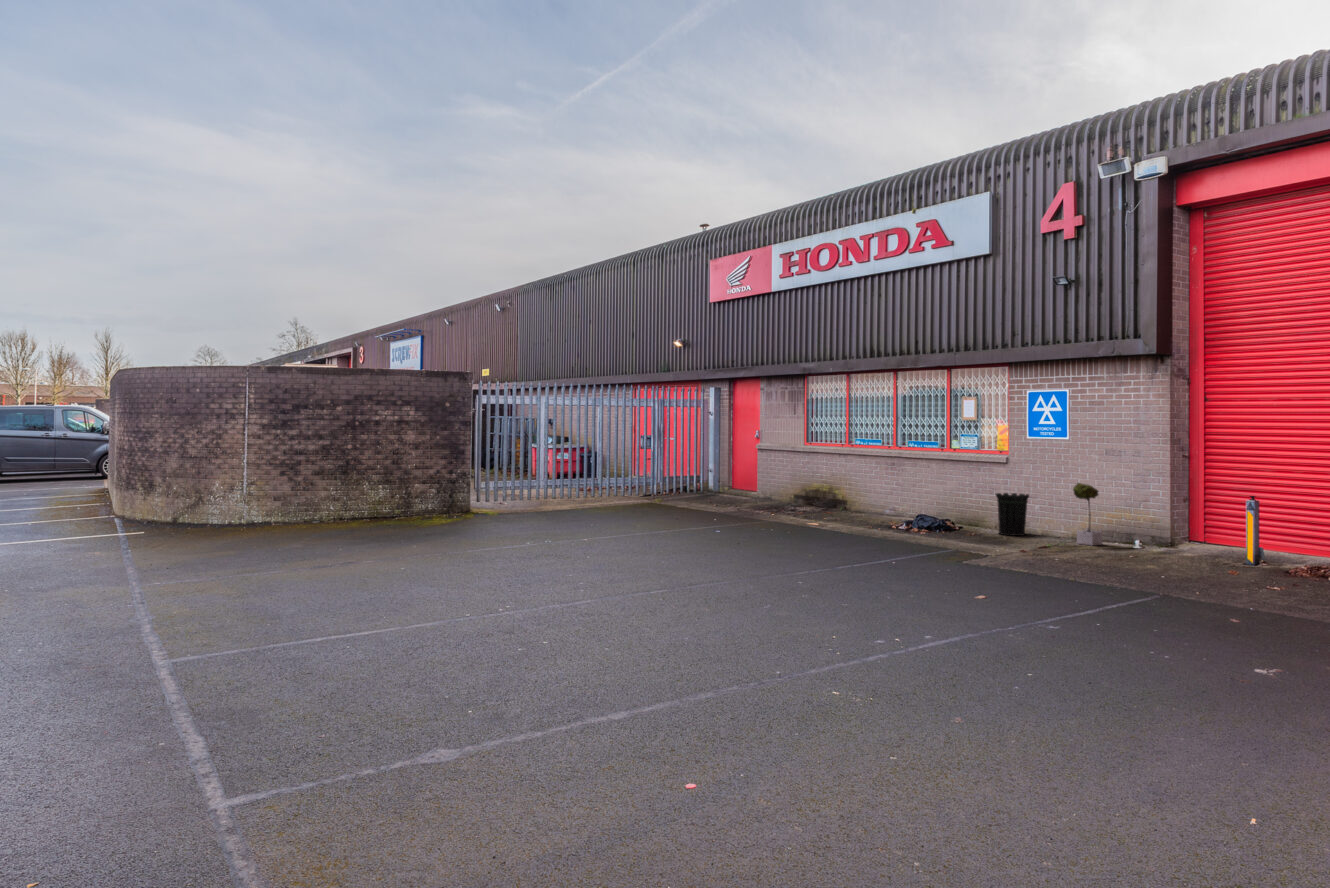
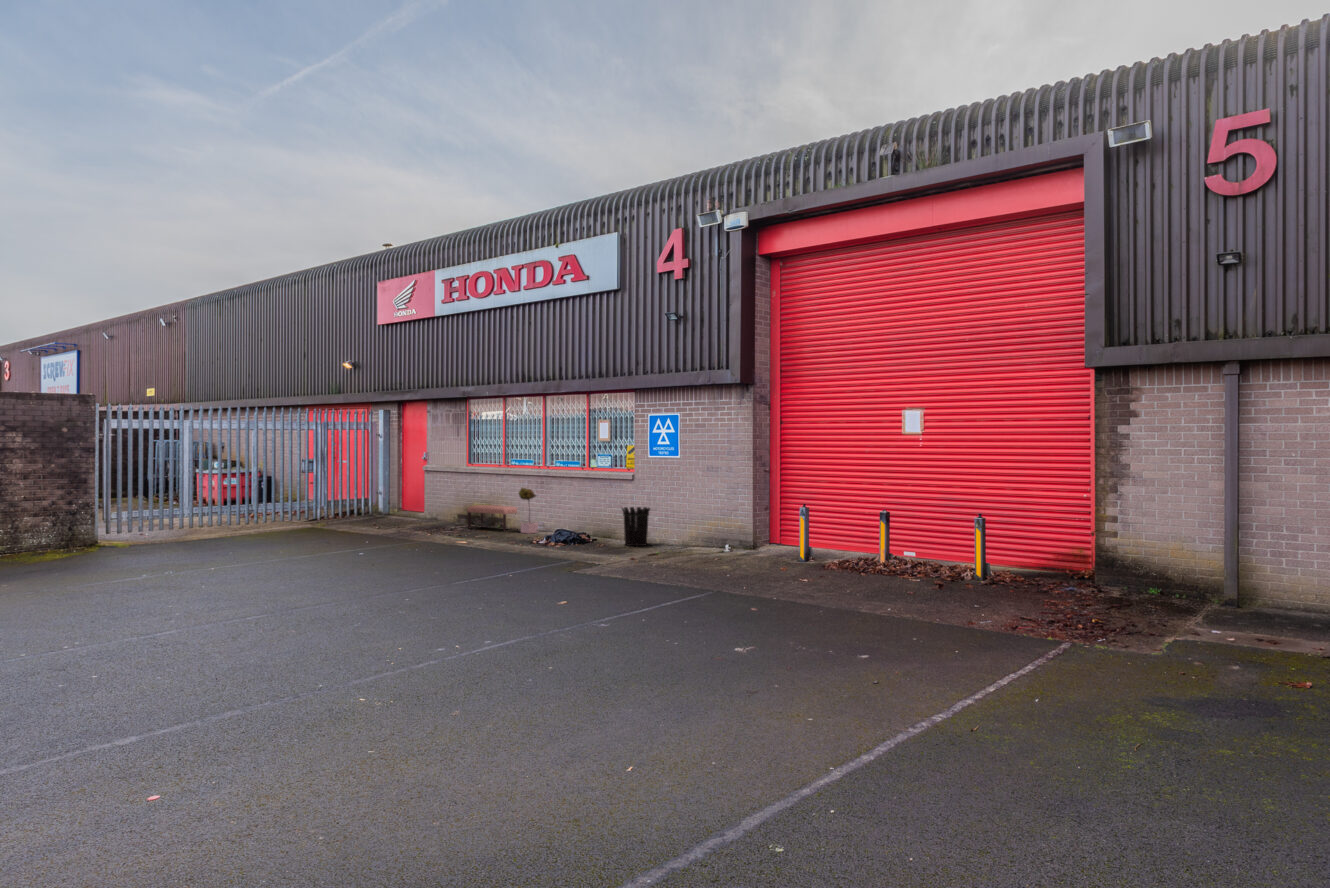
potted tree: present [1073,483,1102,546] -> present [519,488,538,534]
bench: none [810,486,866,514] -> present [467,505,517,531]

